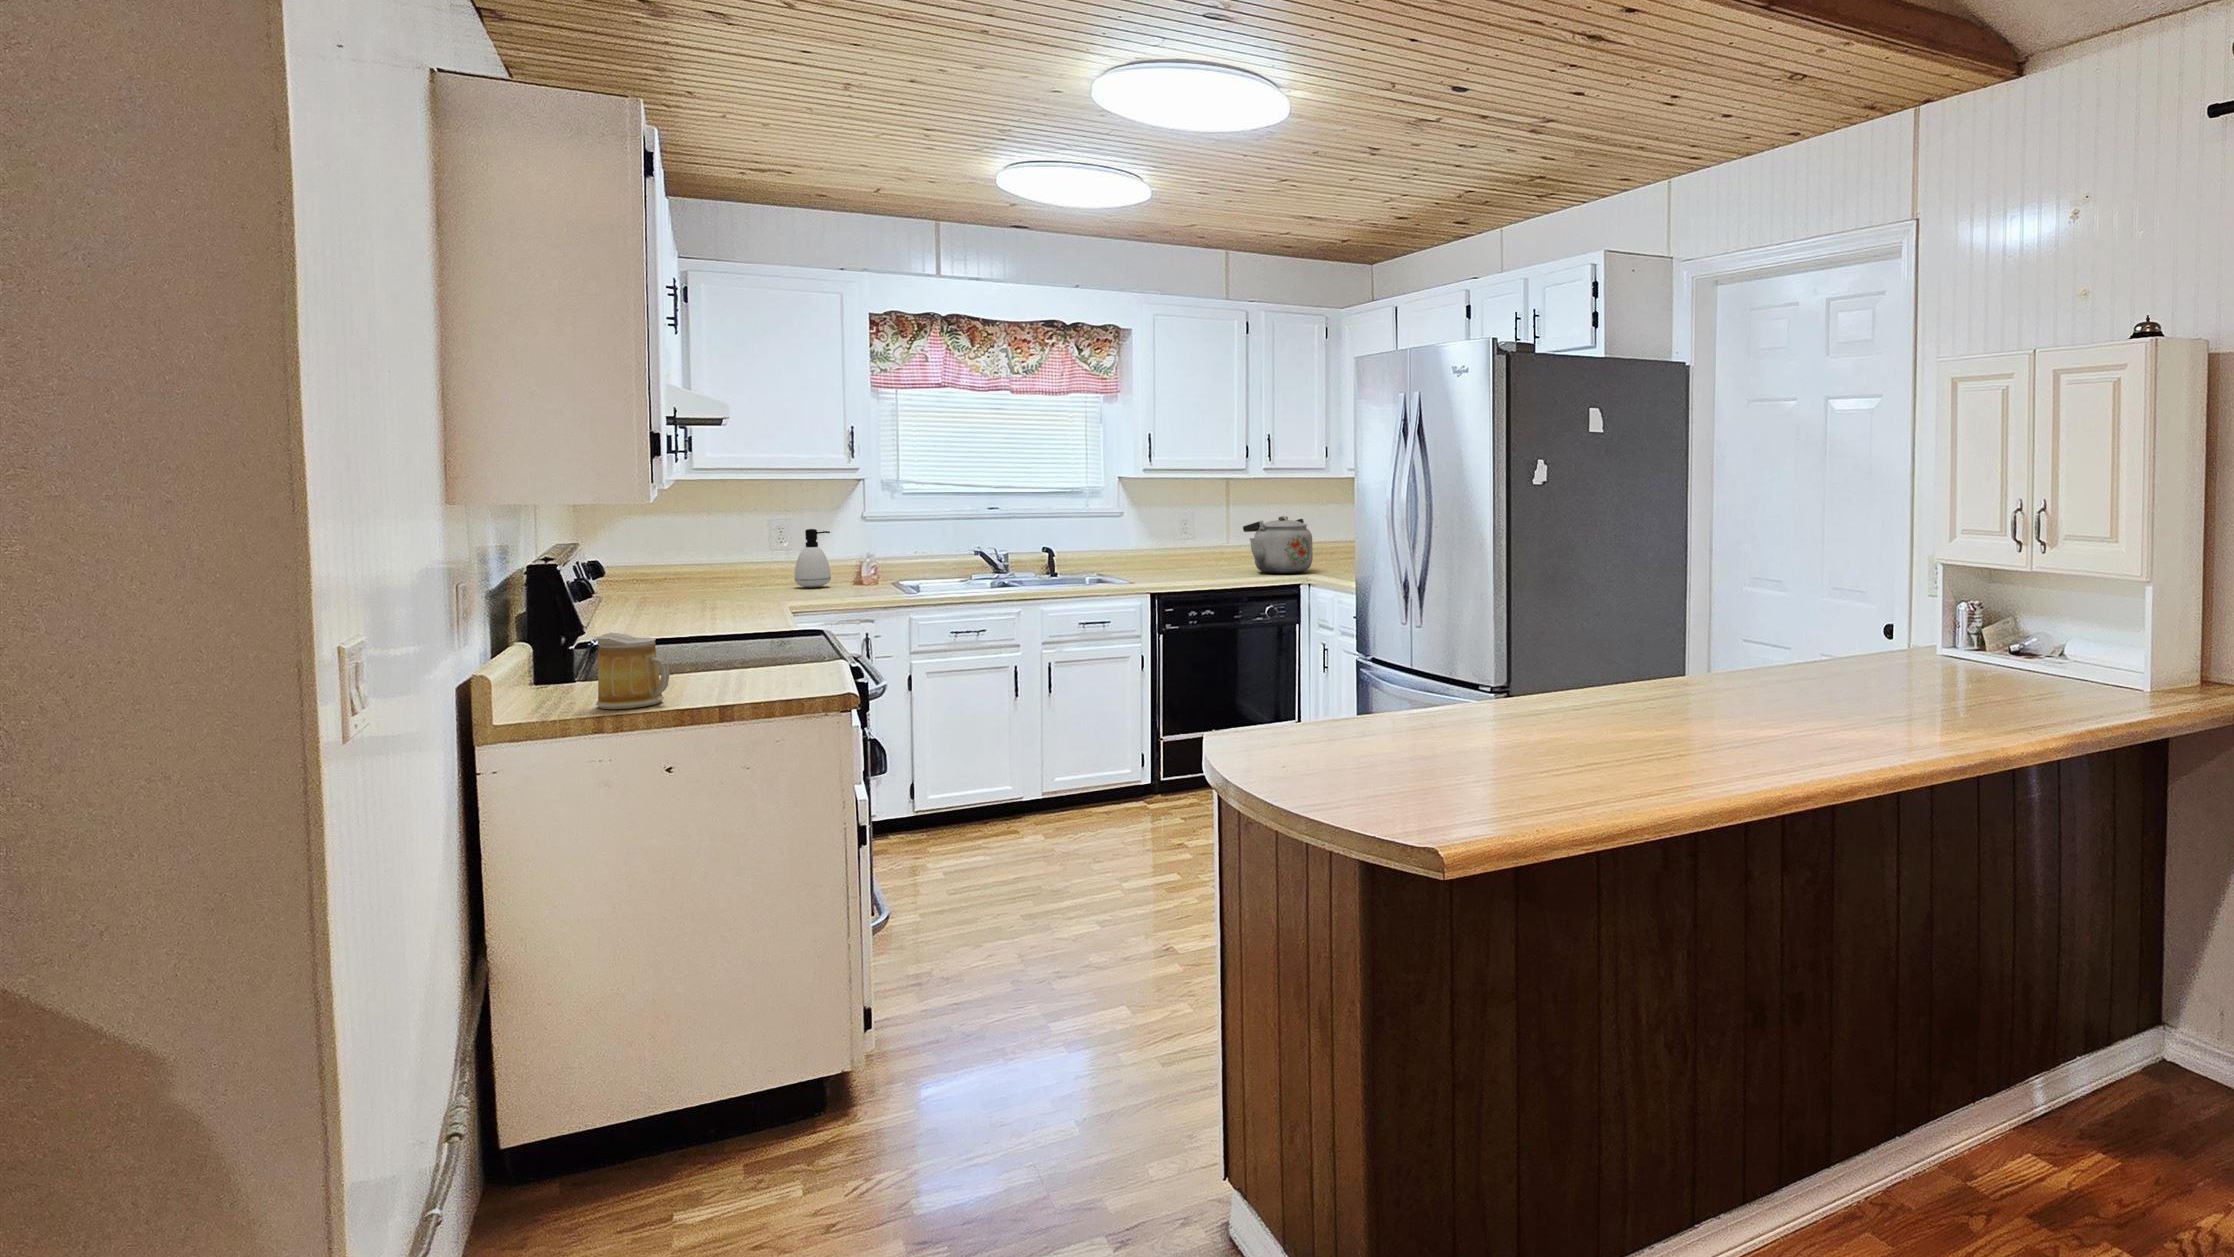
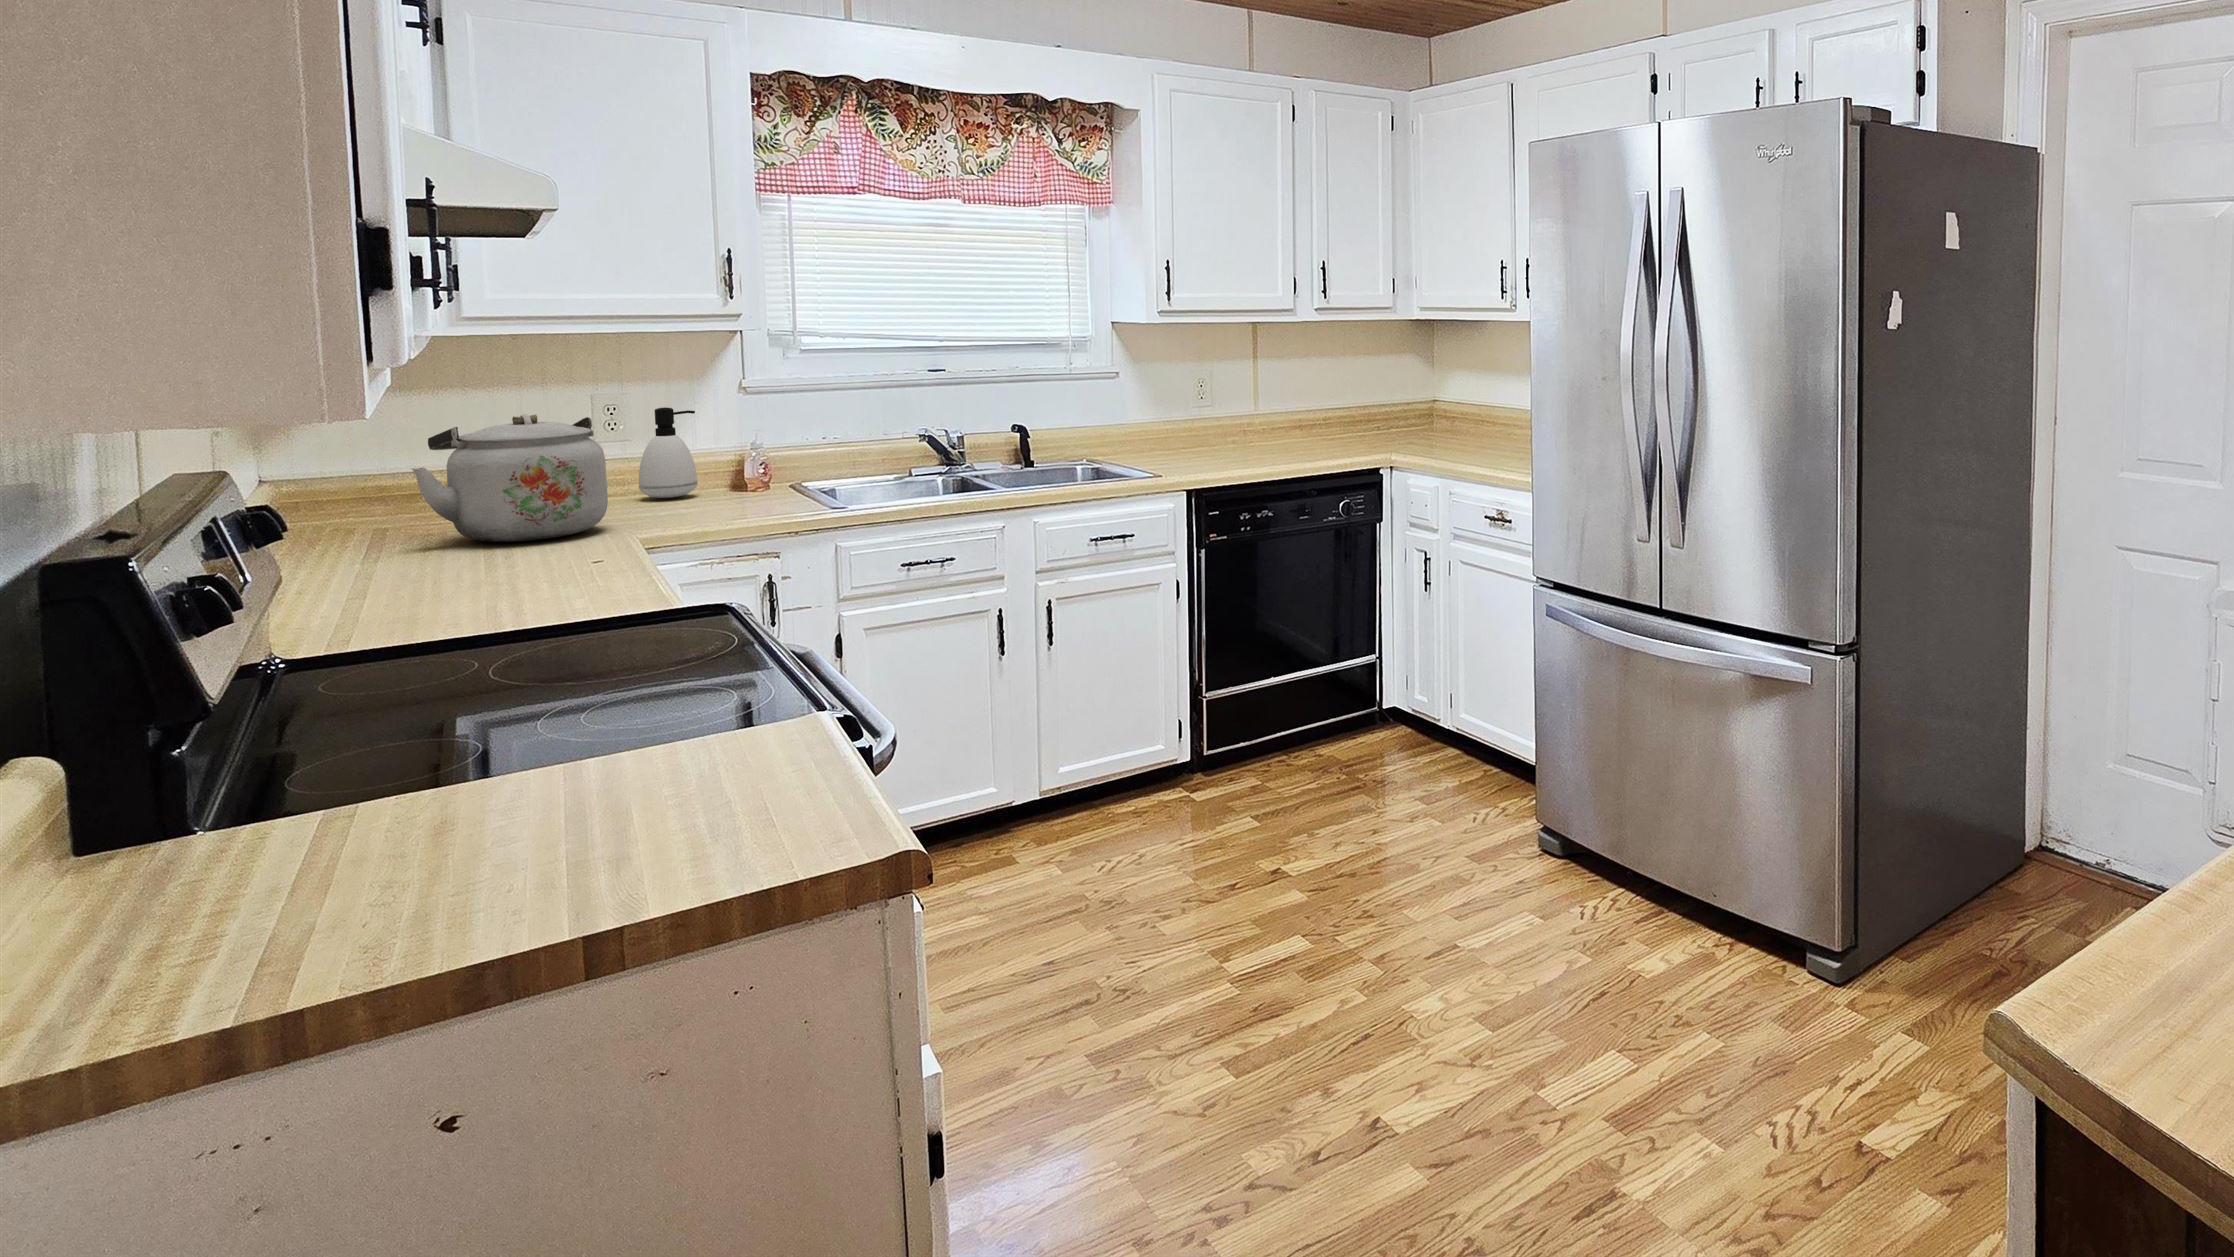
kettle: present [1243,516,1313,573] -> present [412,414,608,542]
mug: present [596,632,670,709] -> none [228,729,434,932]

